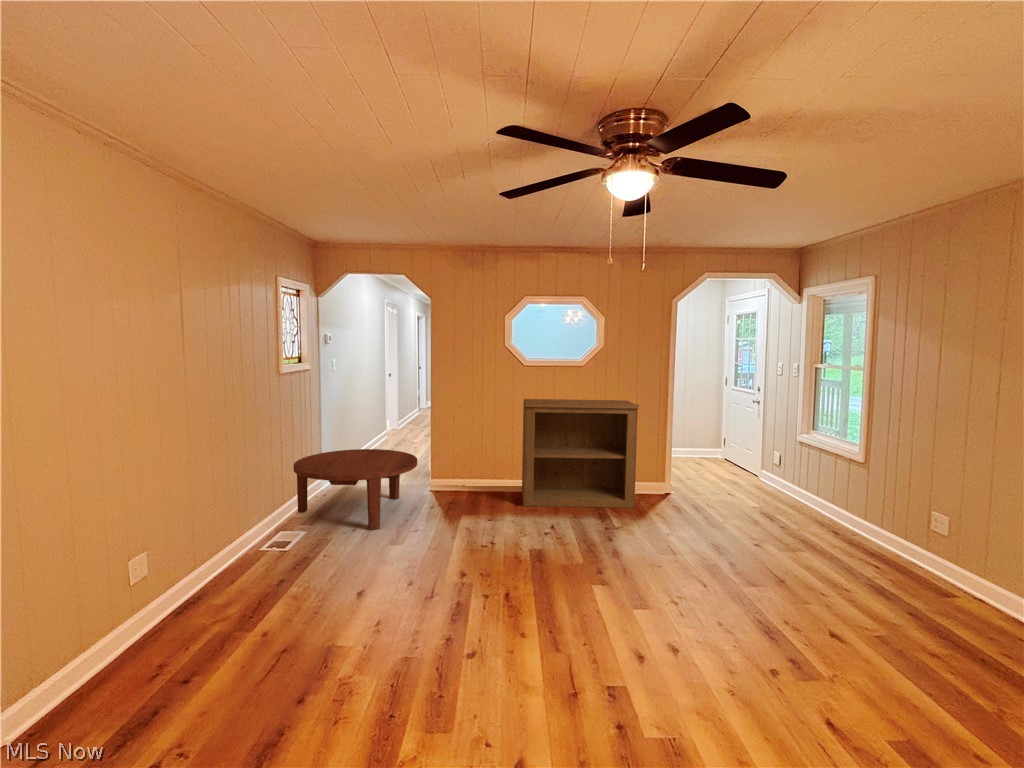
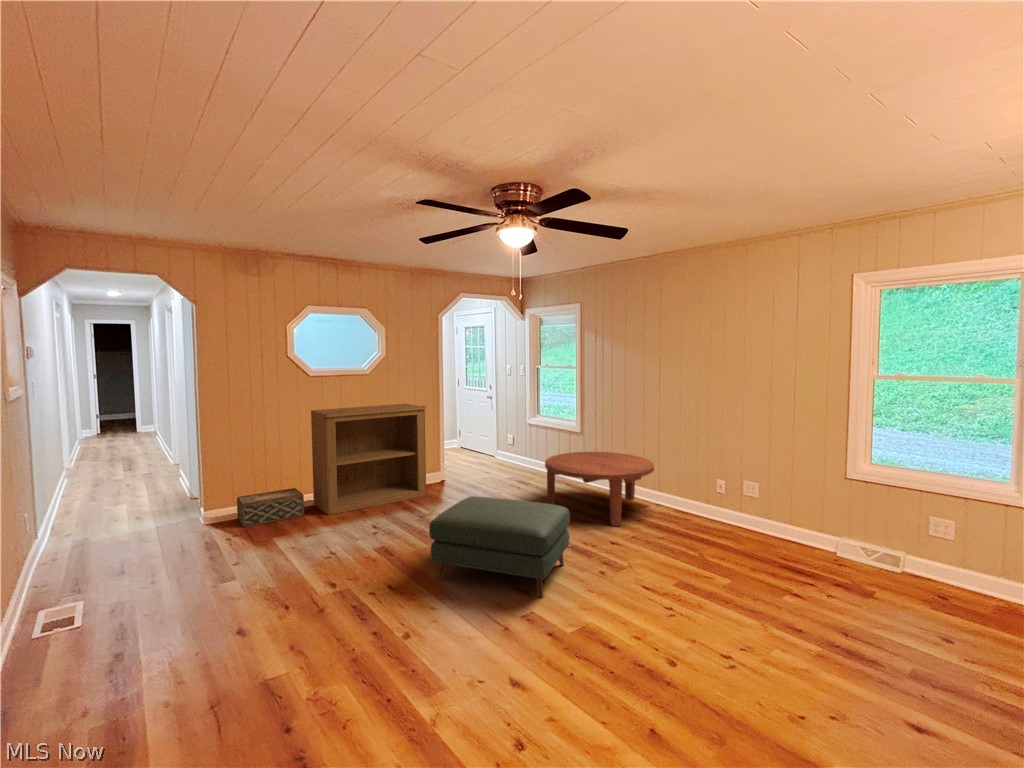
coffee table: present [294,449,417,530] -> present [545,452,654,526]
woven basket: none [450,473,505,502] -> present [237,488,304,527]
ottoman: none [551,518,740,673] -> present [429,496,570,597]

